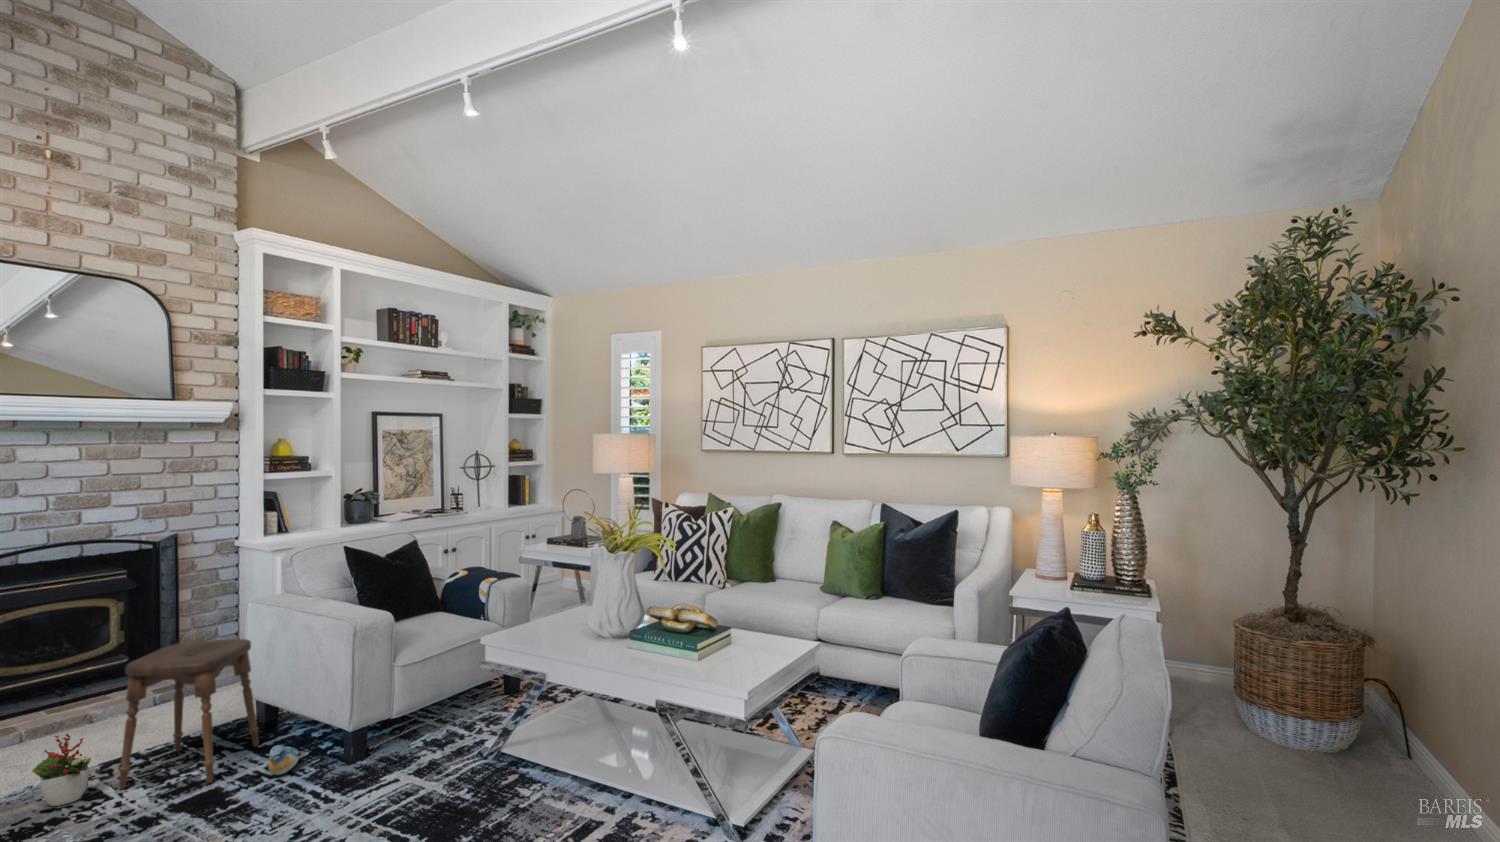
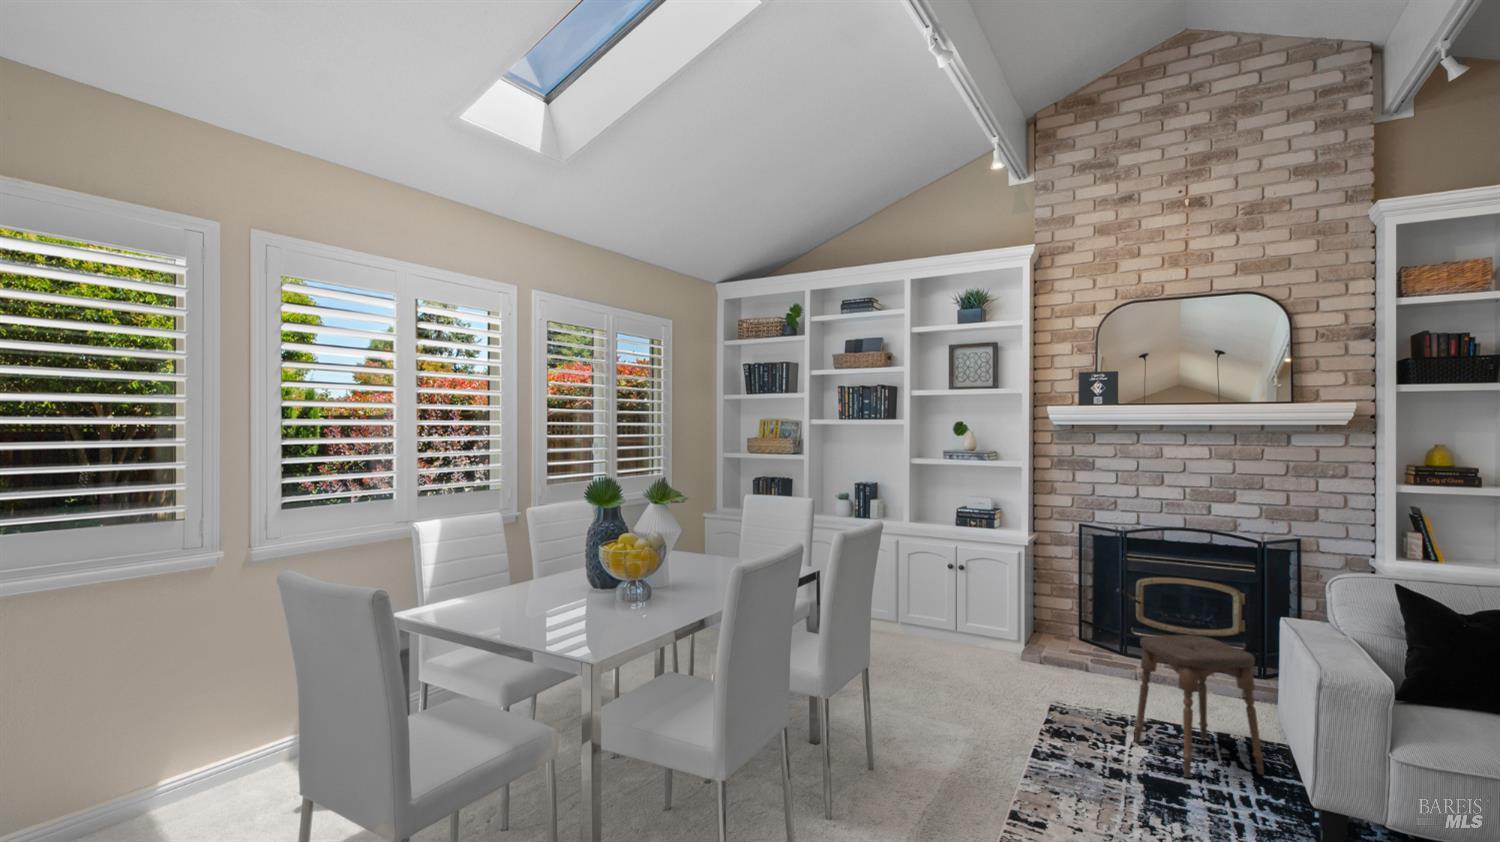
decorative plant: present [32,733,91,806] -> none [1083,673,1117,732]
plush toy: present [268,745,308,775] -> none [1227,775,1282,812]

